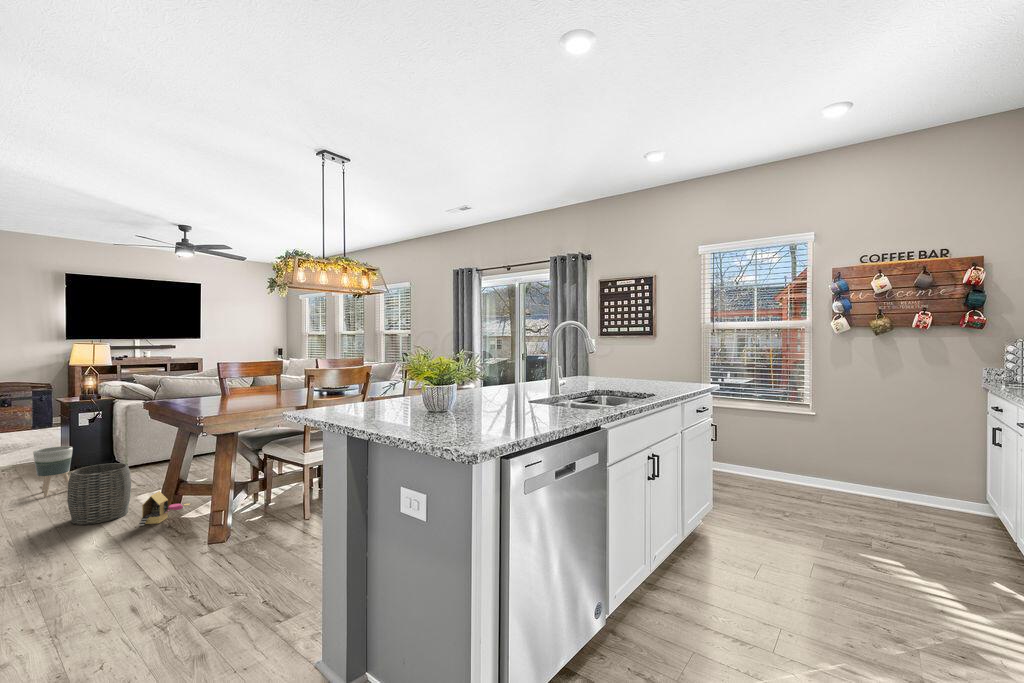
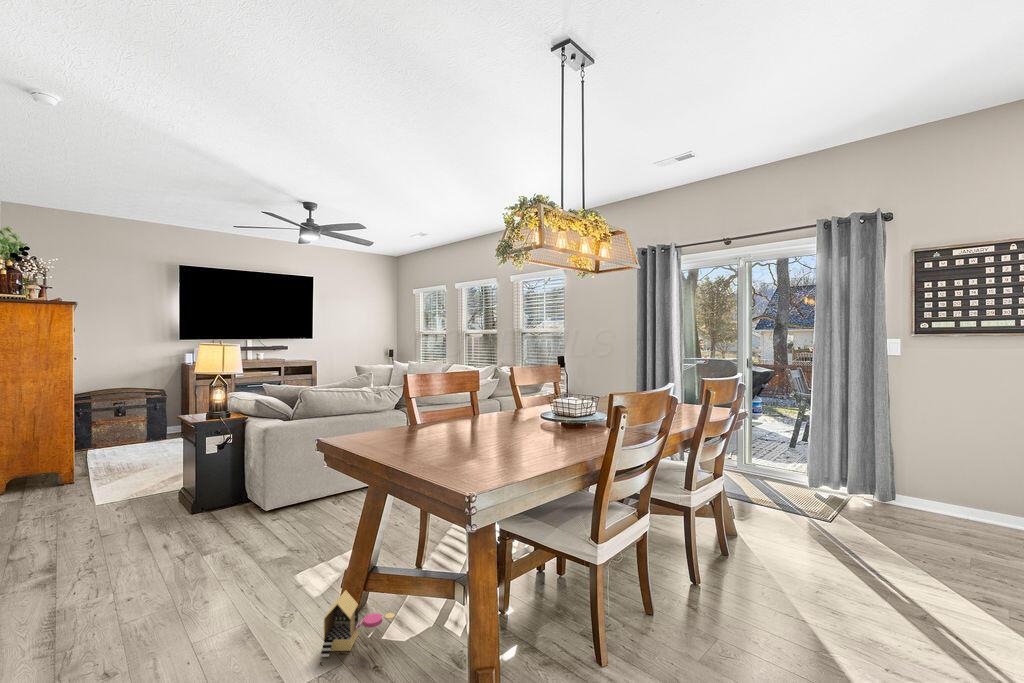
planter: present [33,446,73,497] -> none [153,490,204,569]
woven basket: present [67,463,131,525] -> none [207,532,296,646]

